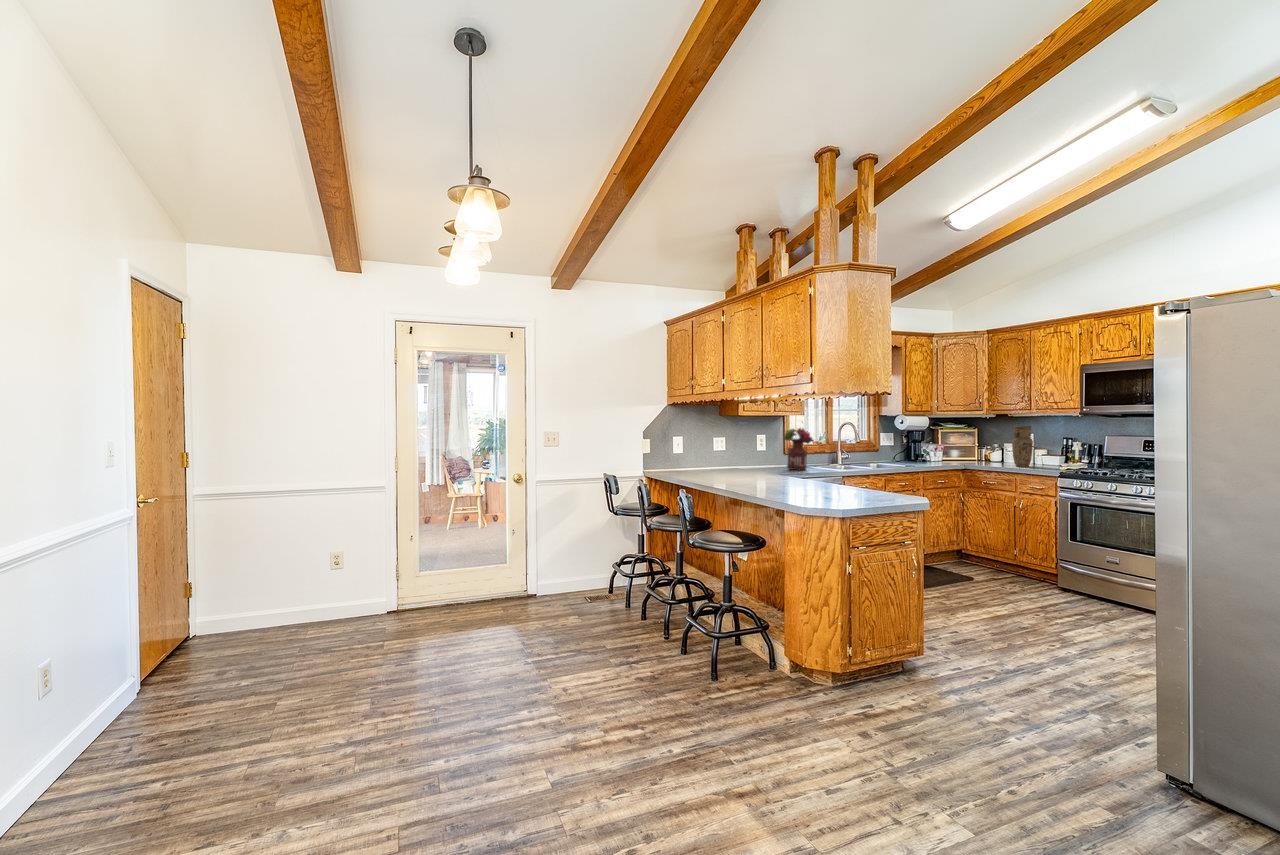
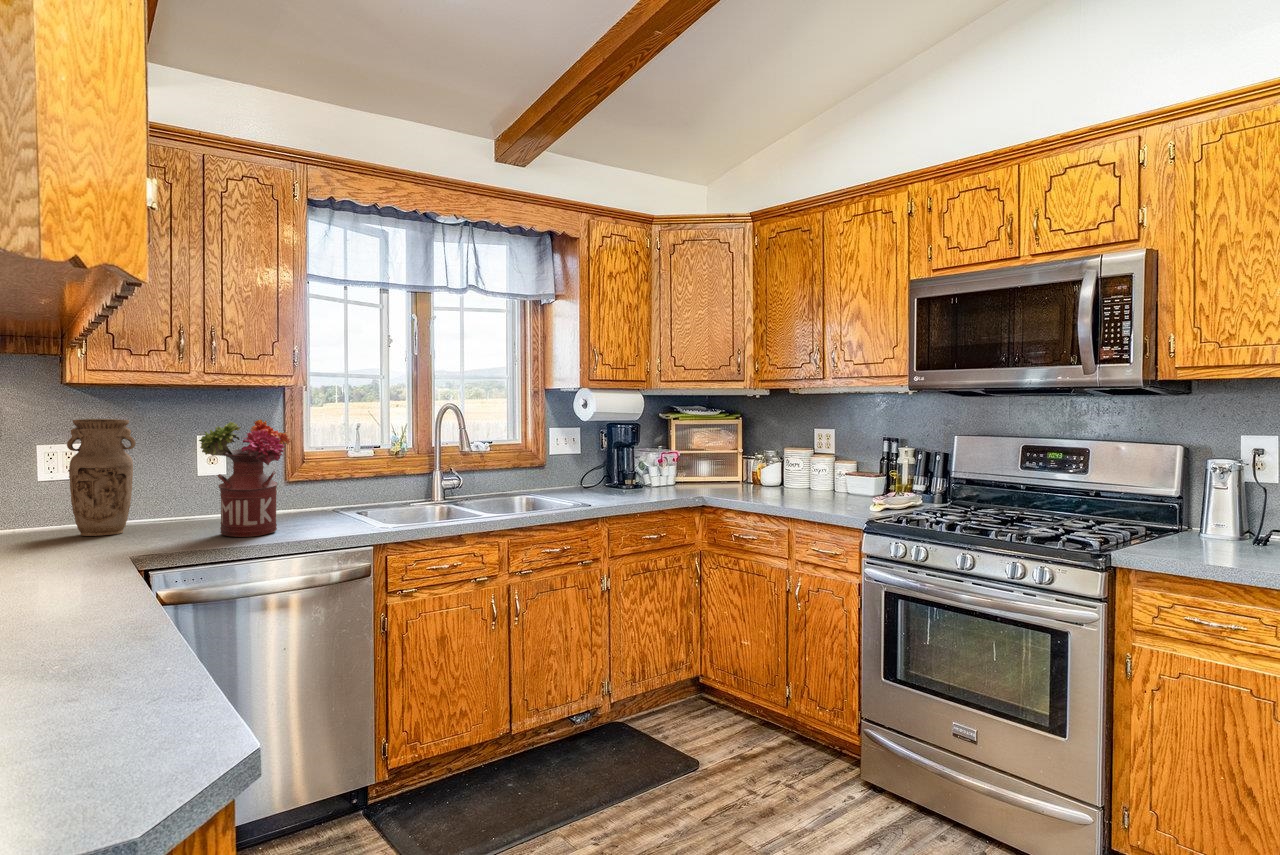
vase: present [1012,426,1033,467] -> present [67,419,136,536]

